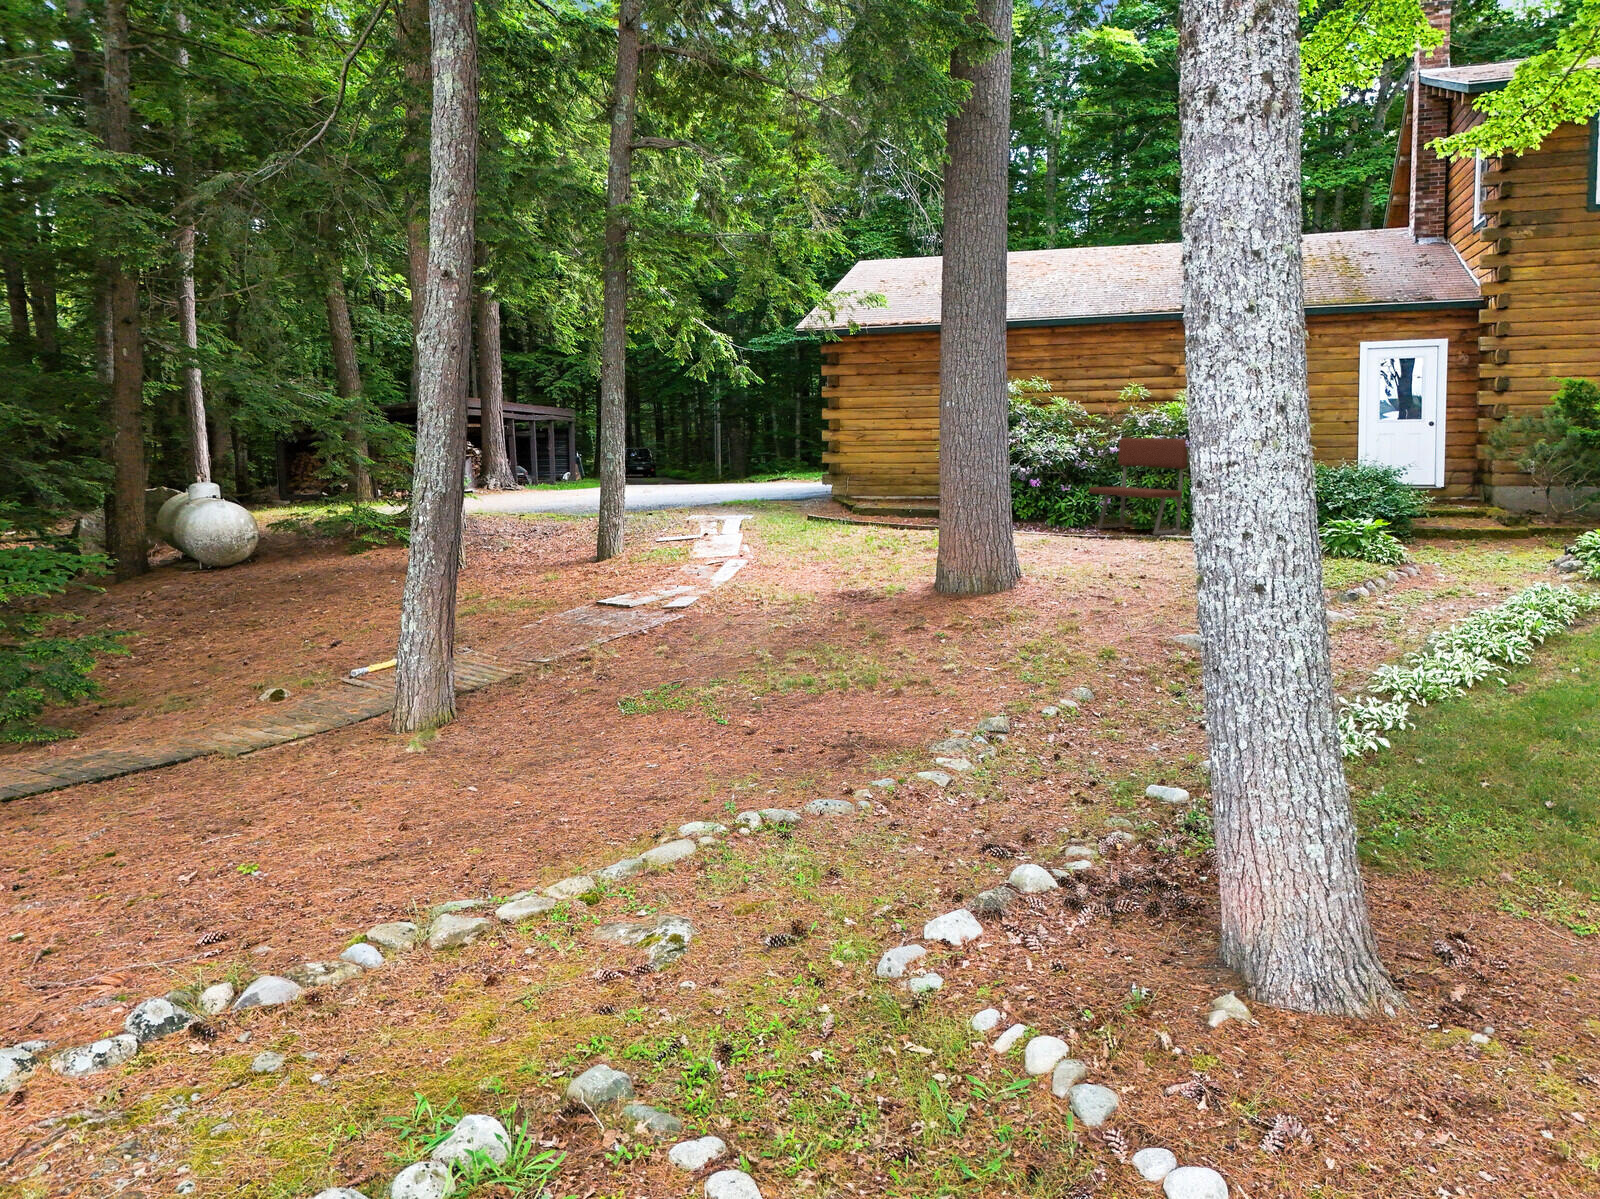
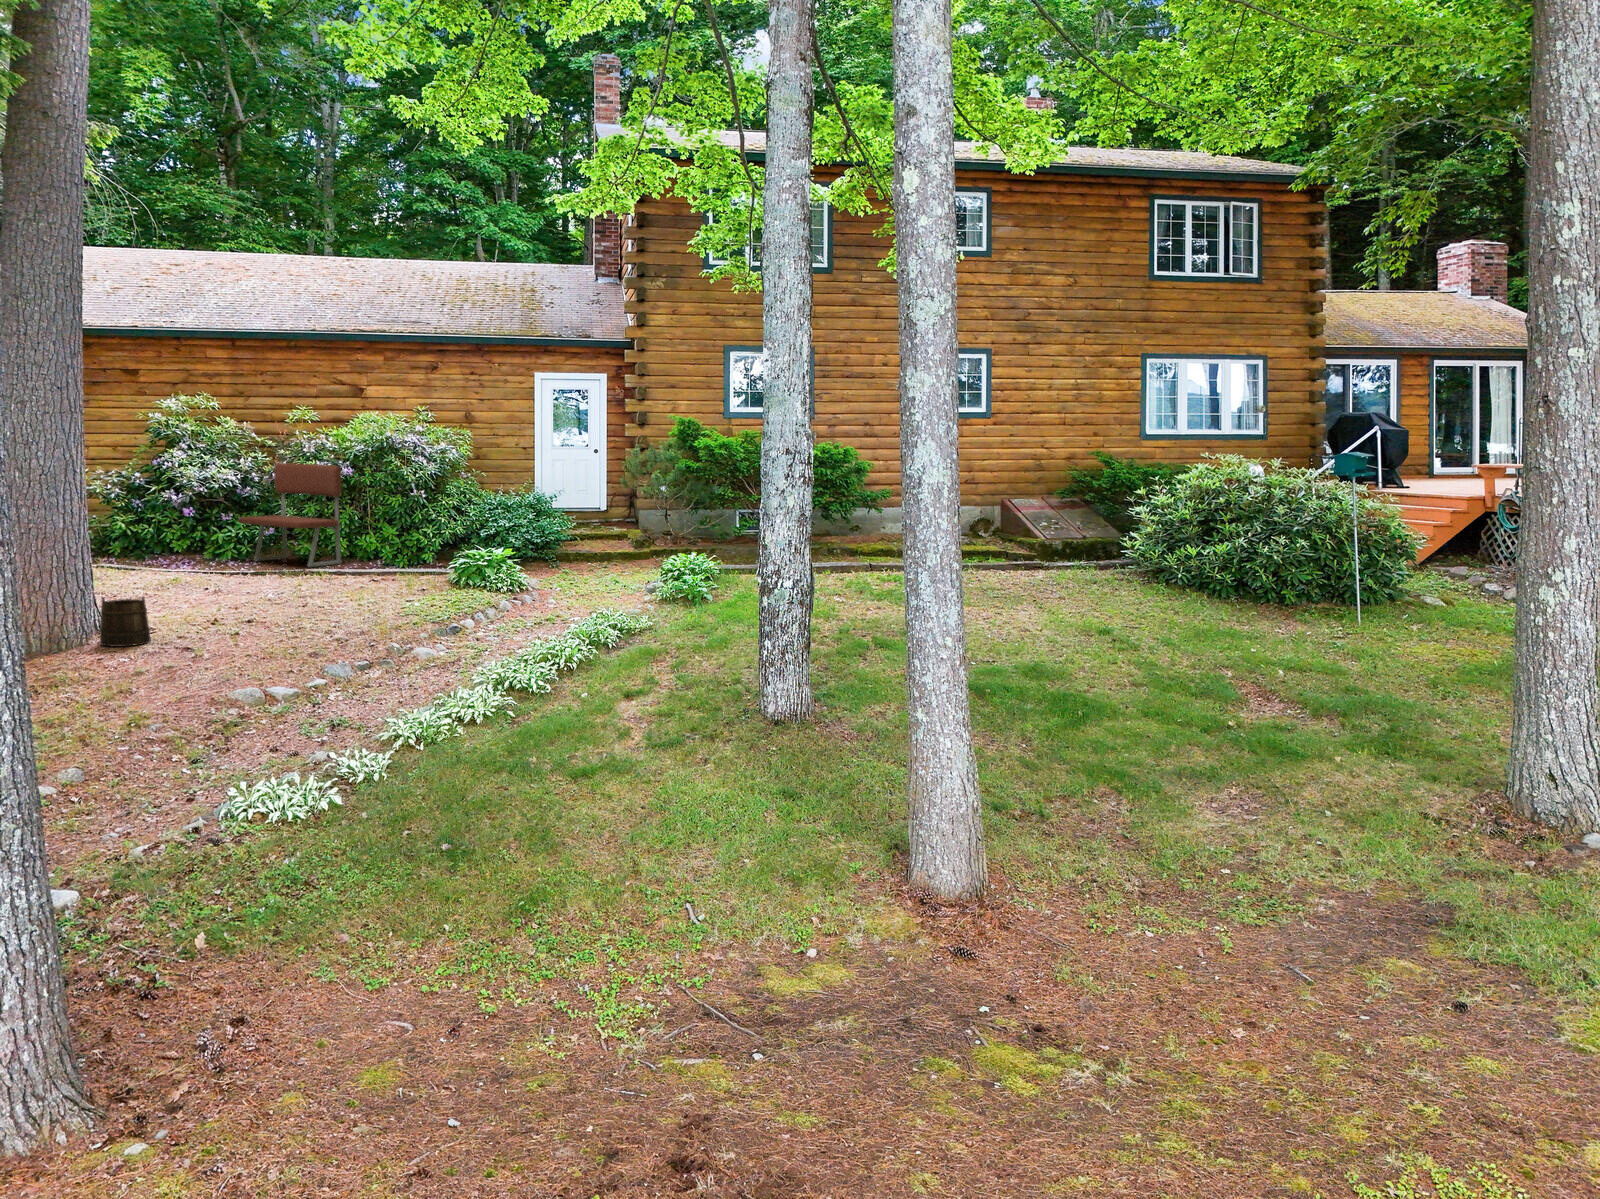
bucket: none [1051,547,1089,591] -> present [100,597,151,647]

